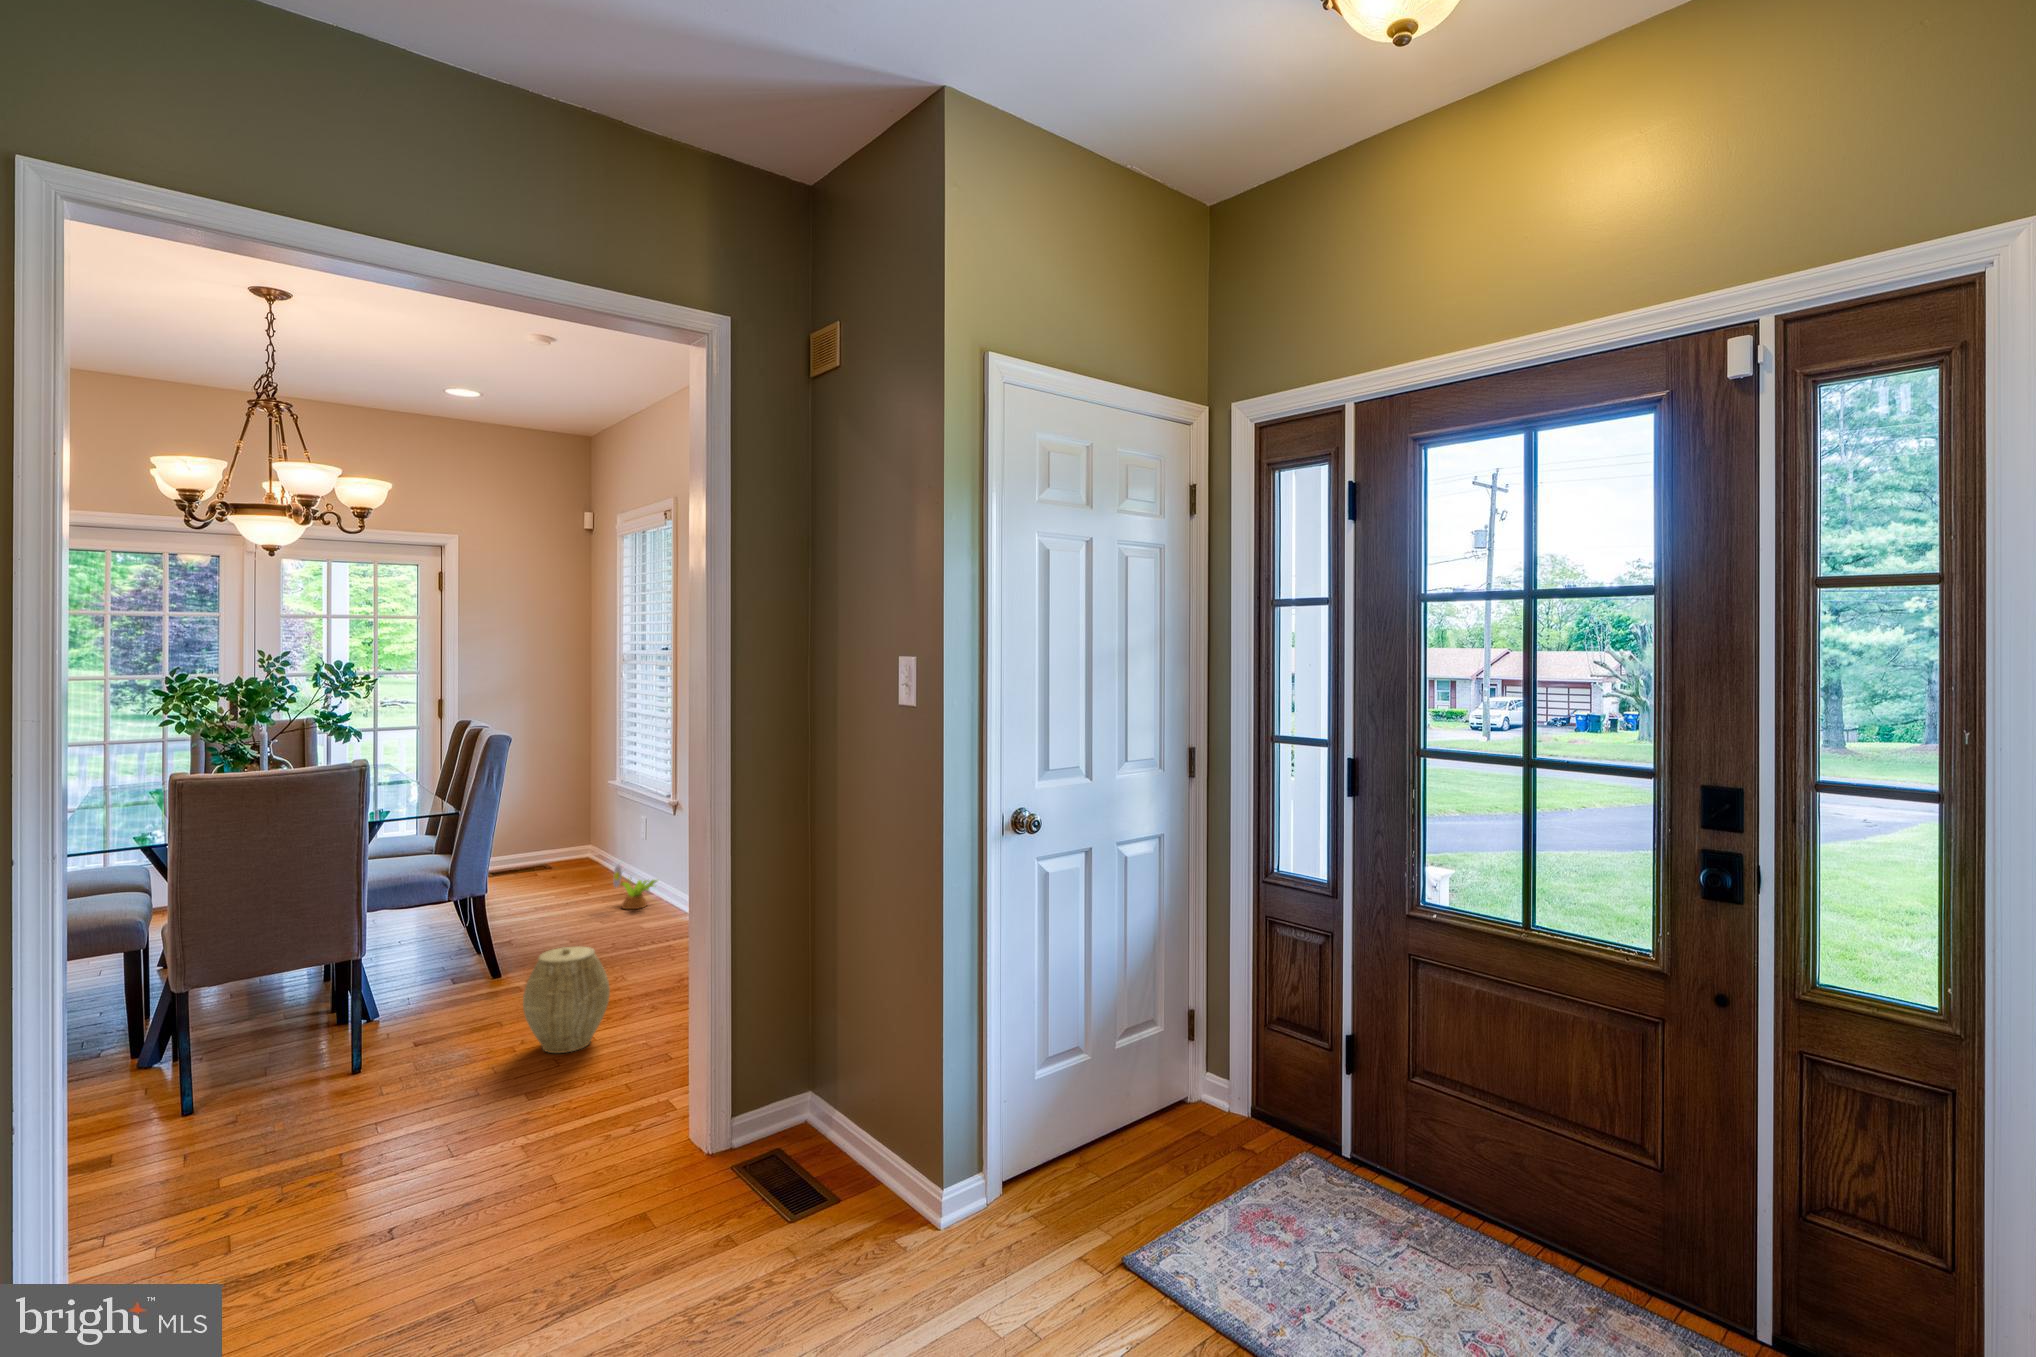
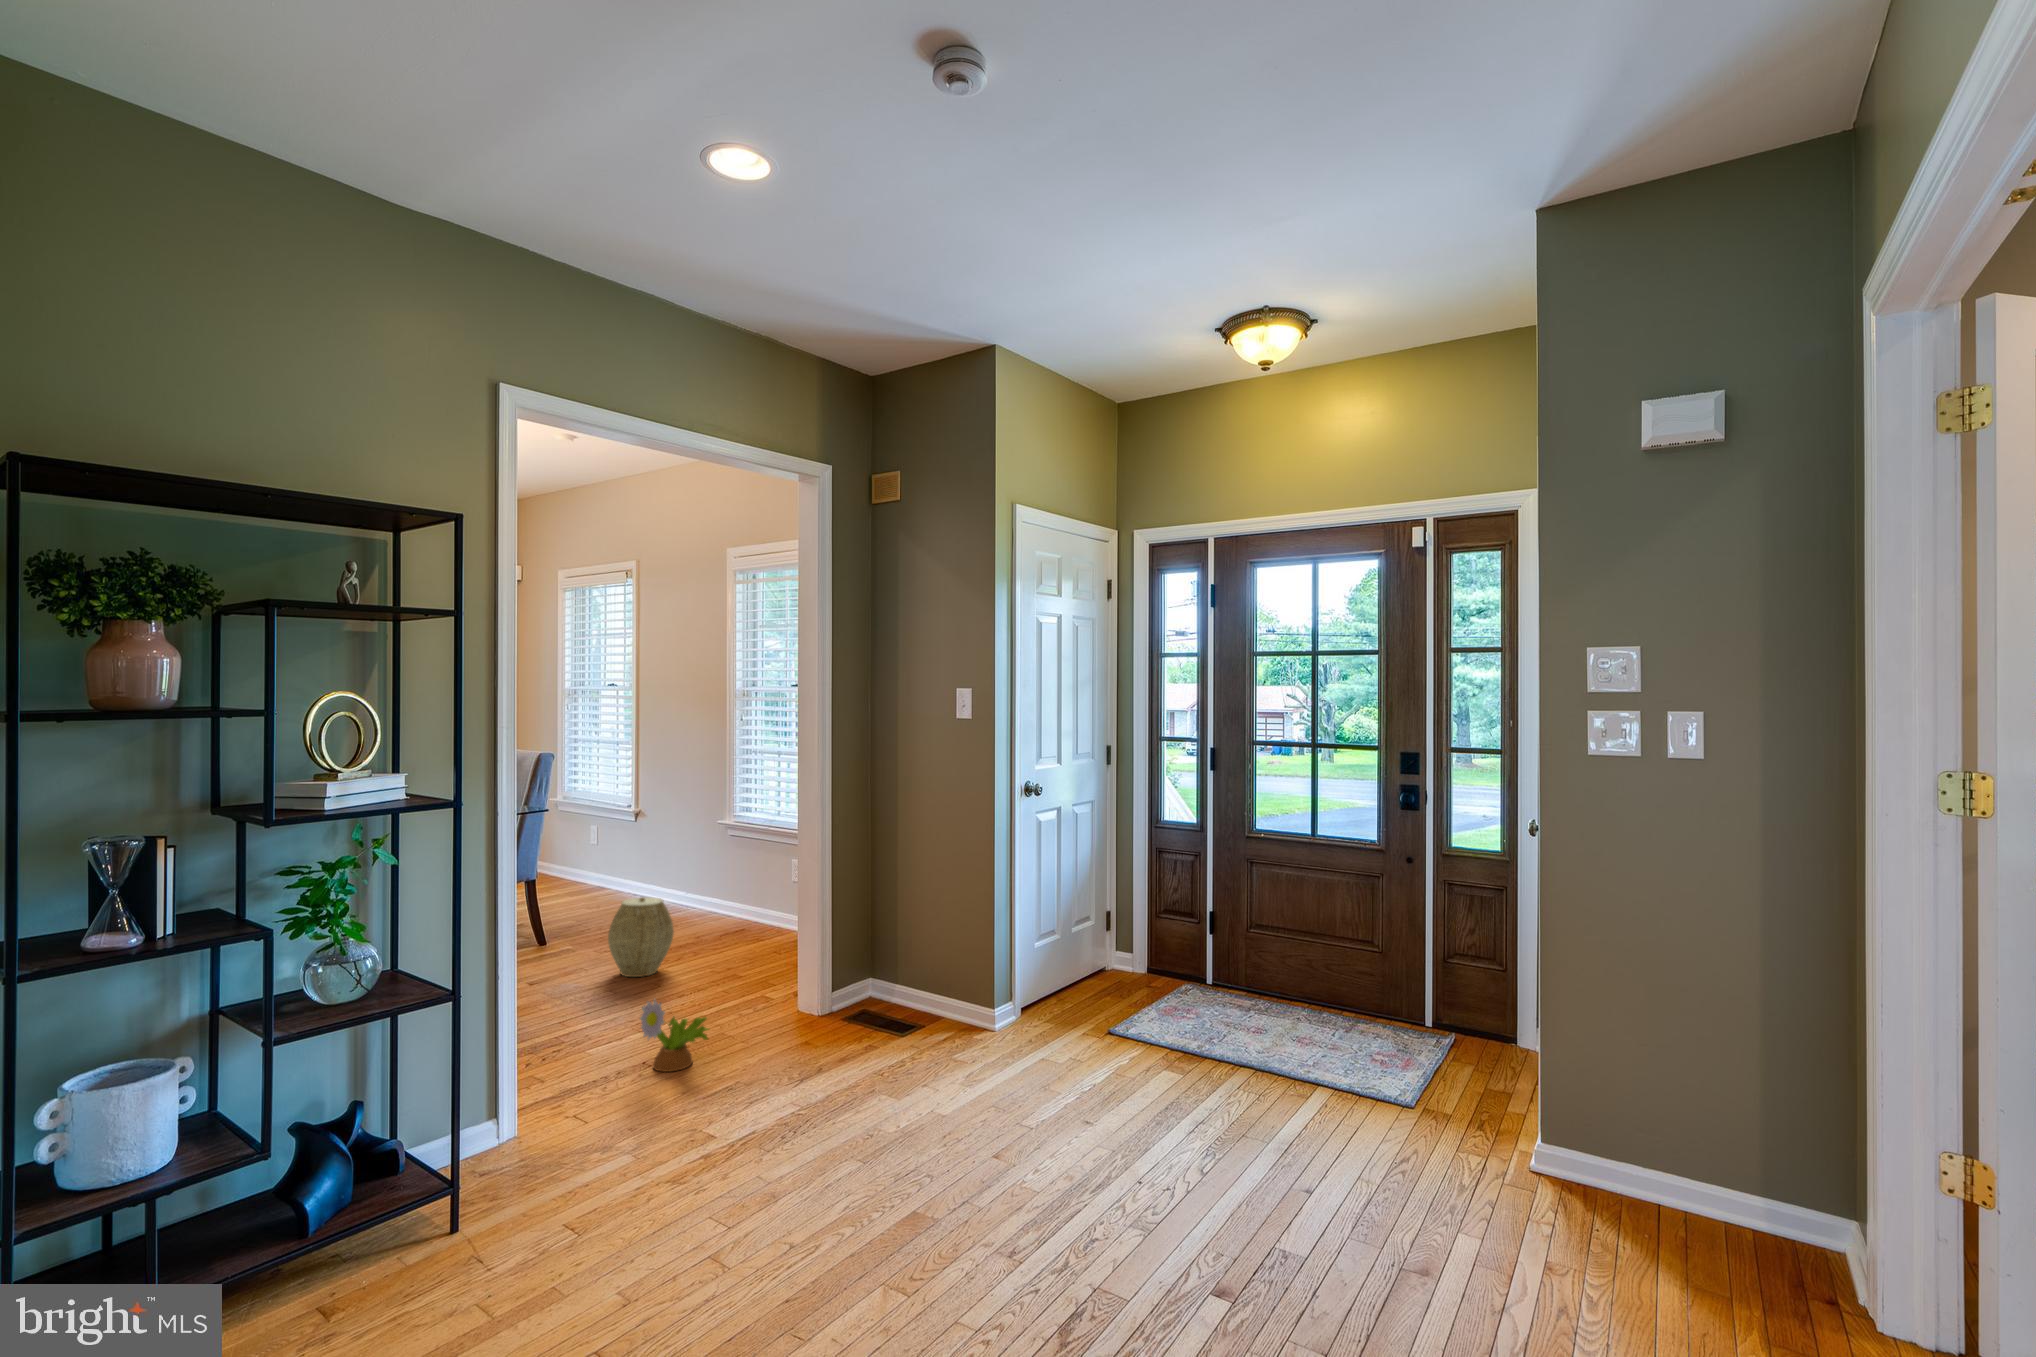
decorative plant: present [613,866,657,909] -> present [640,999,708,1072]

